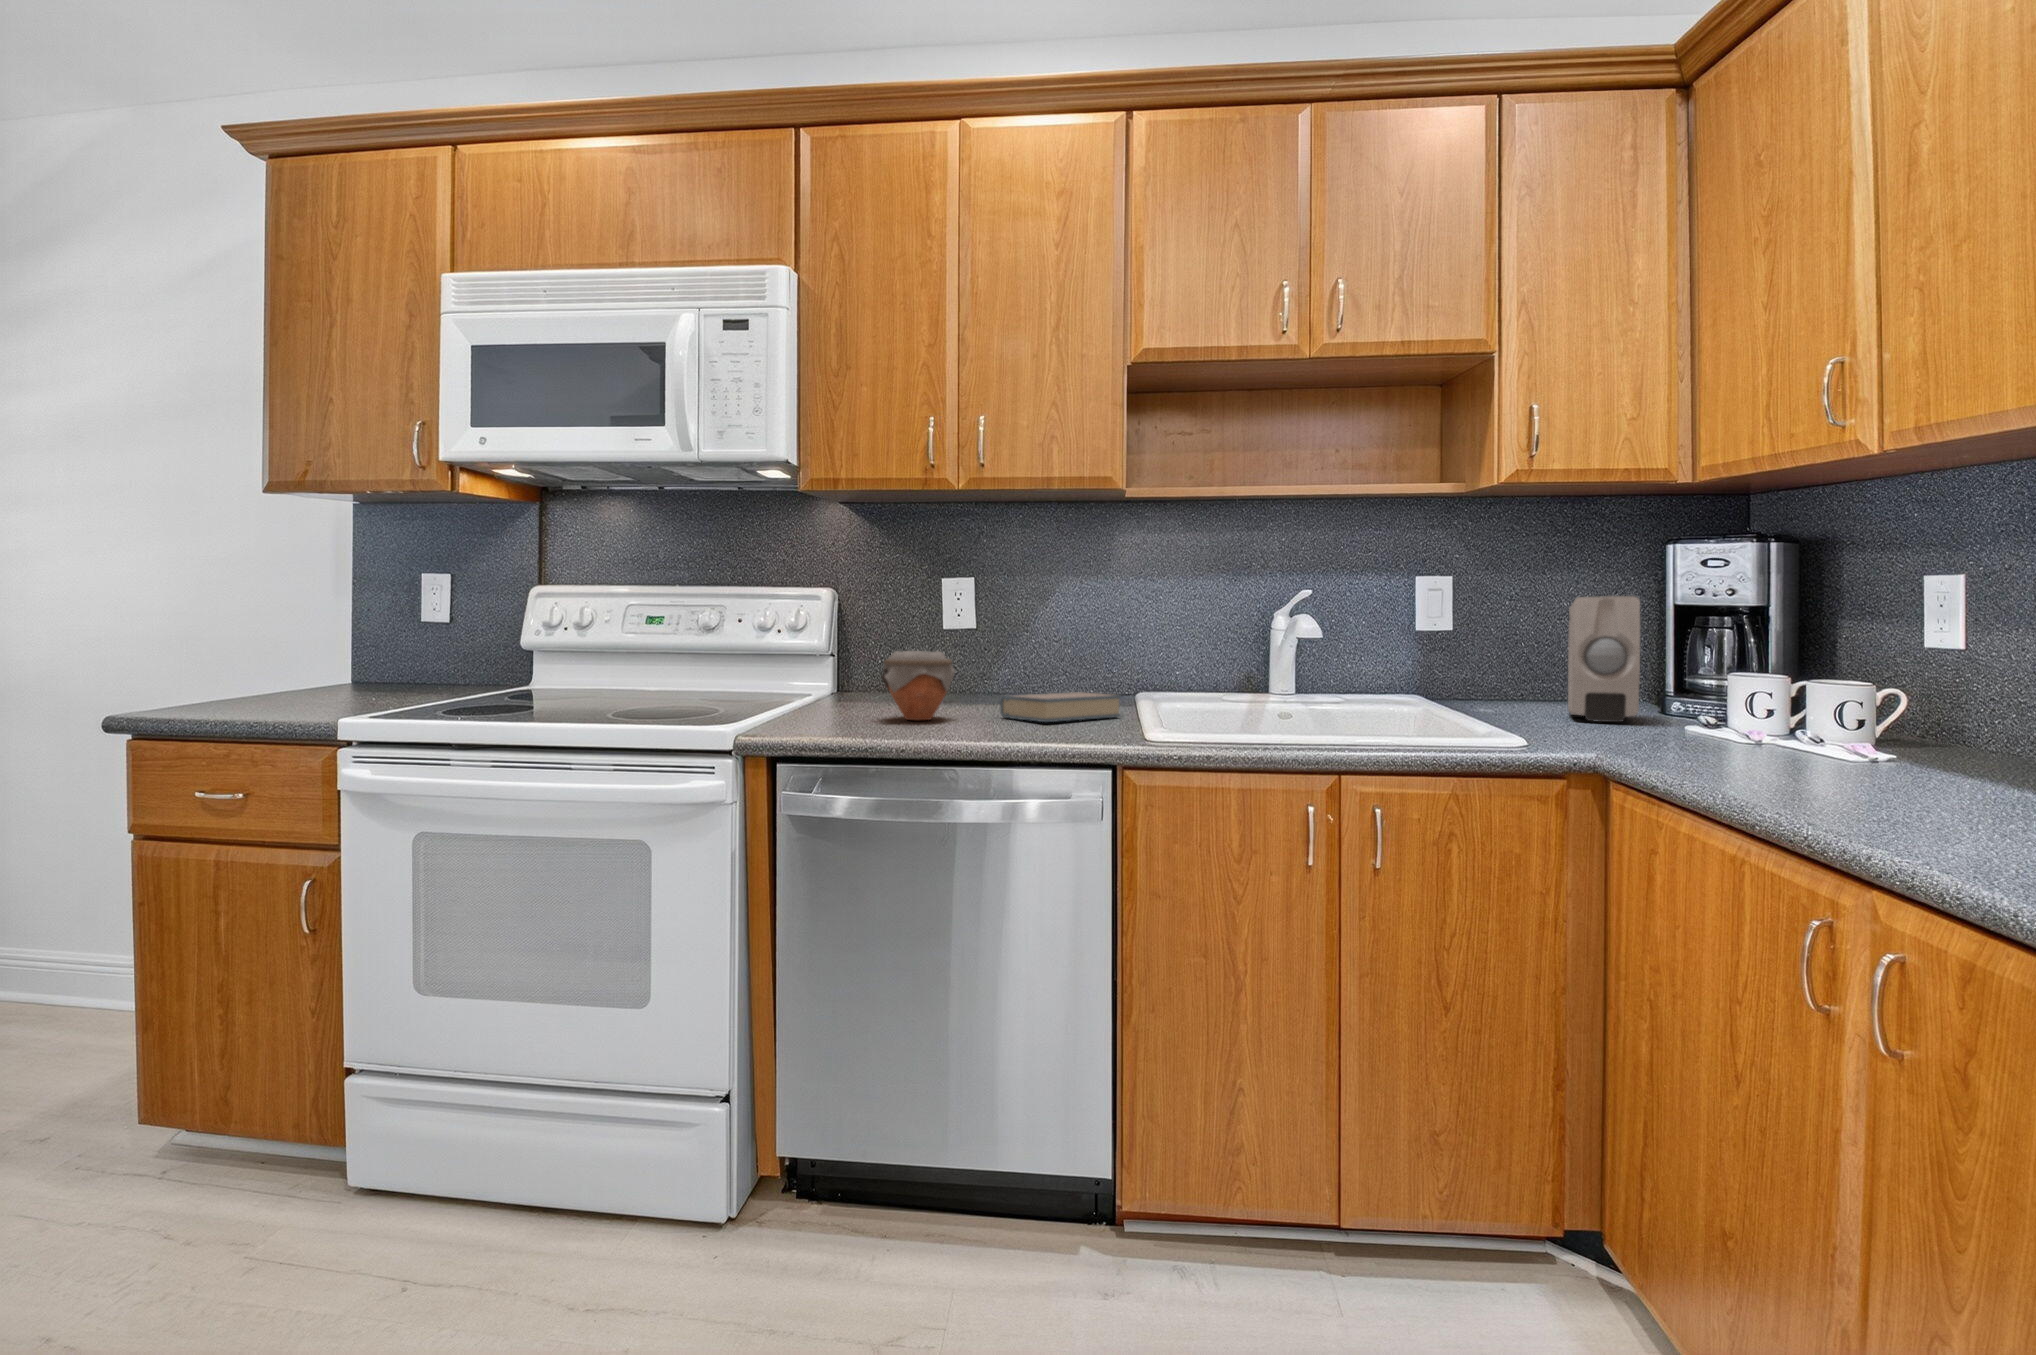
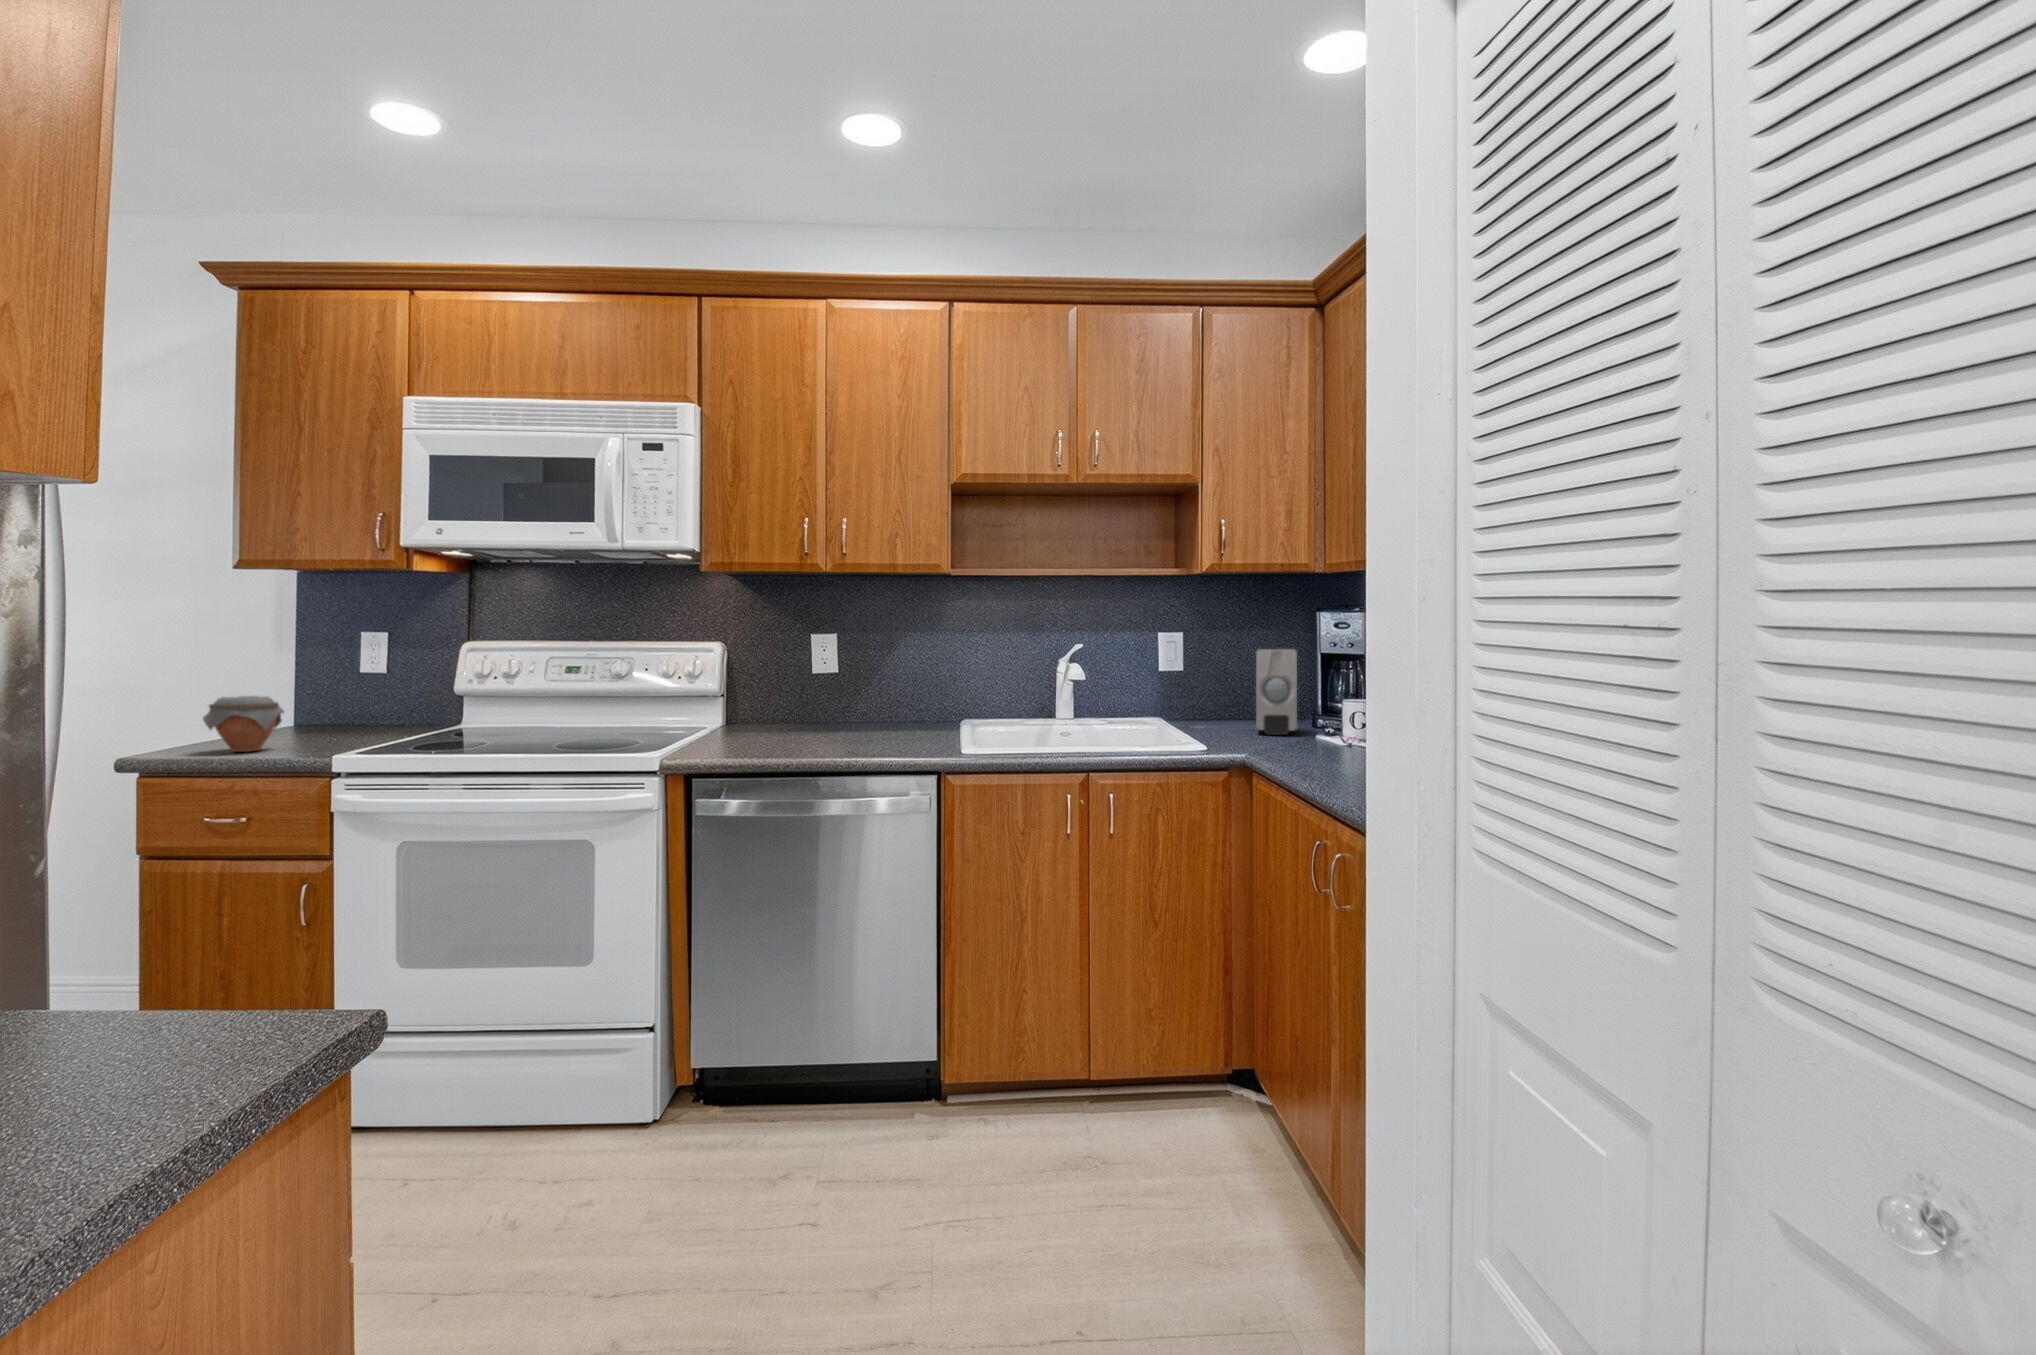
jar: present [882,651,954,720] -> present [203,696,284,752]
hardback book: present [1000,692,1121,722] -> none [857,721,946,744]

